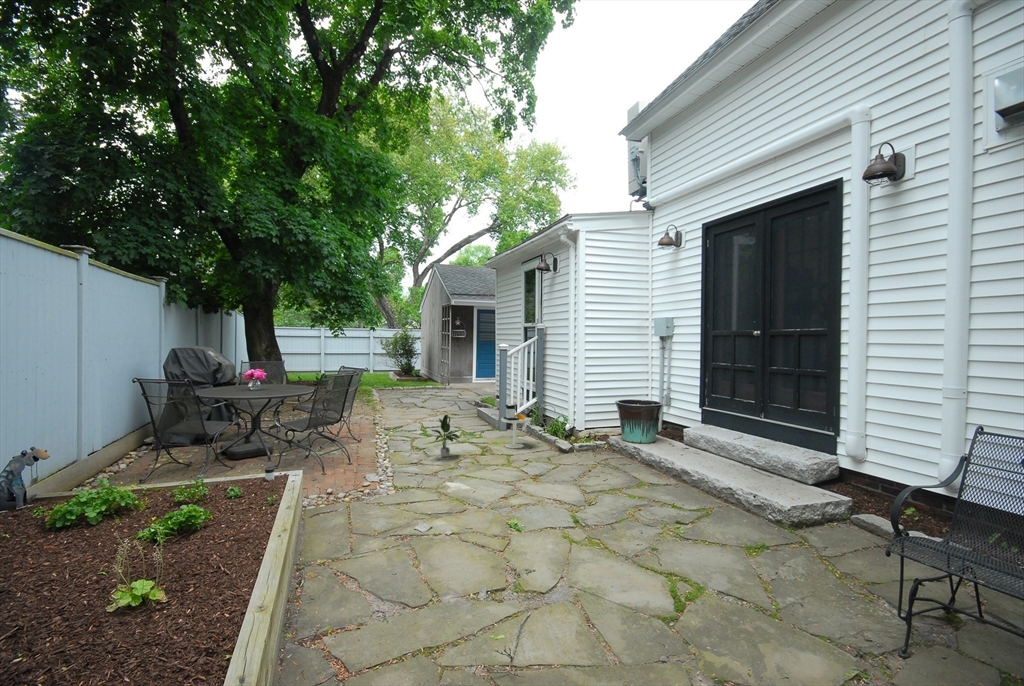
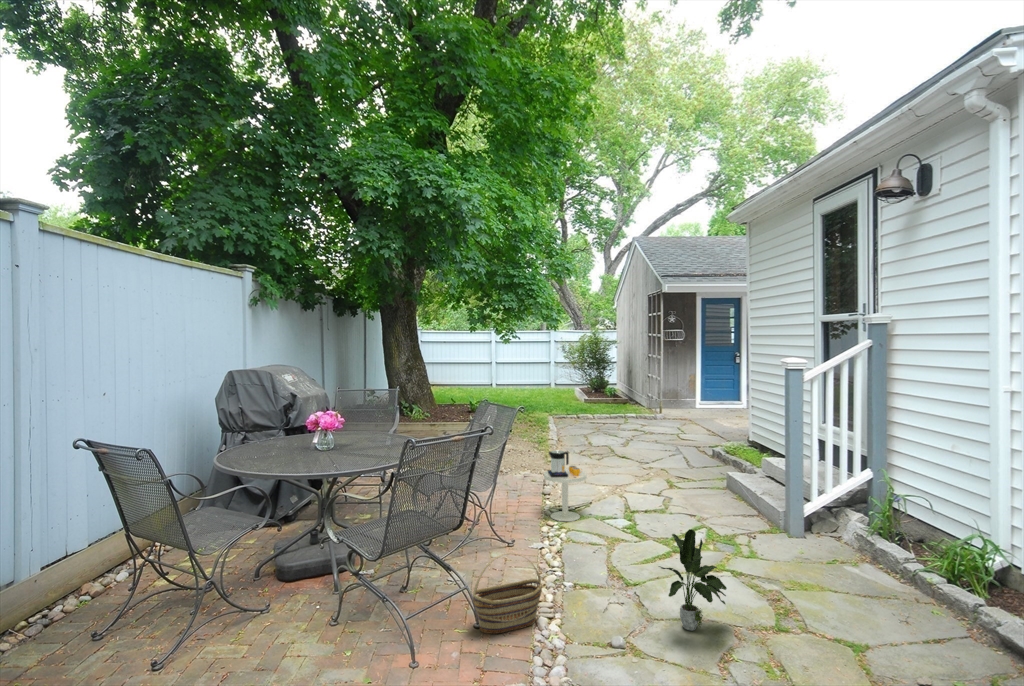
side table: present [501,404,528,448] -> present [544,450,586,521]
basket: none [346,430,379,465] -> present [473,553,542,634]

